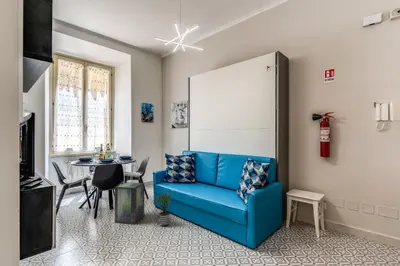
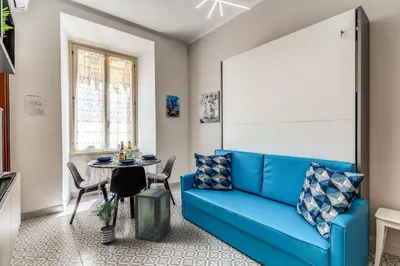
potted plant: present [153,193,172,227] -> present [91,201,118,244]

